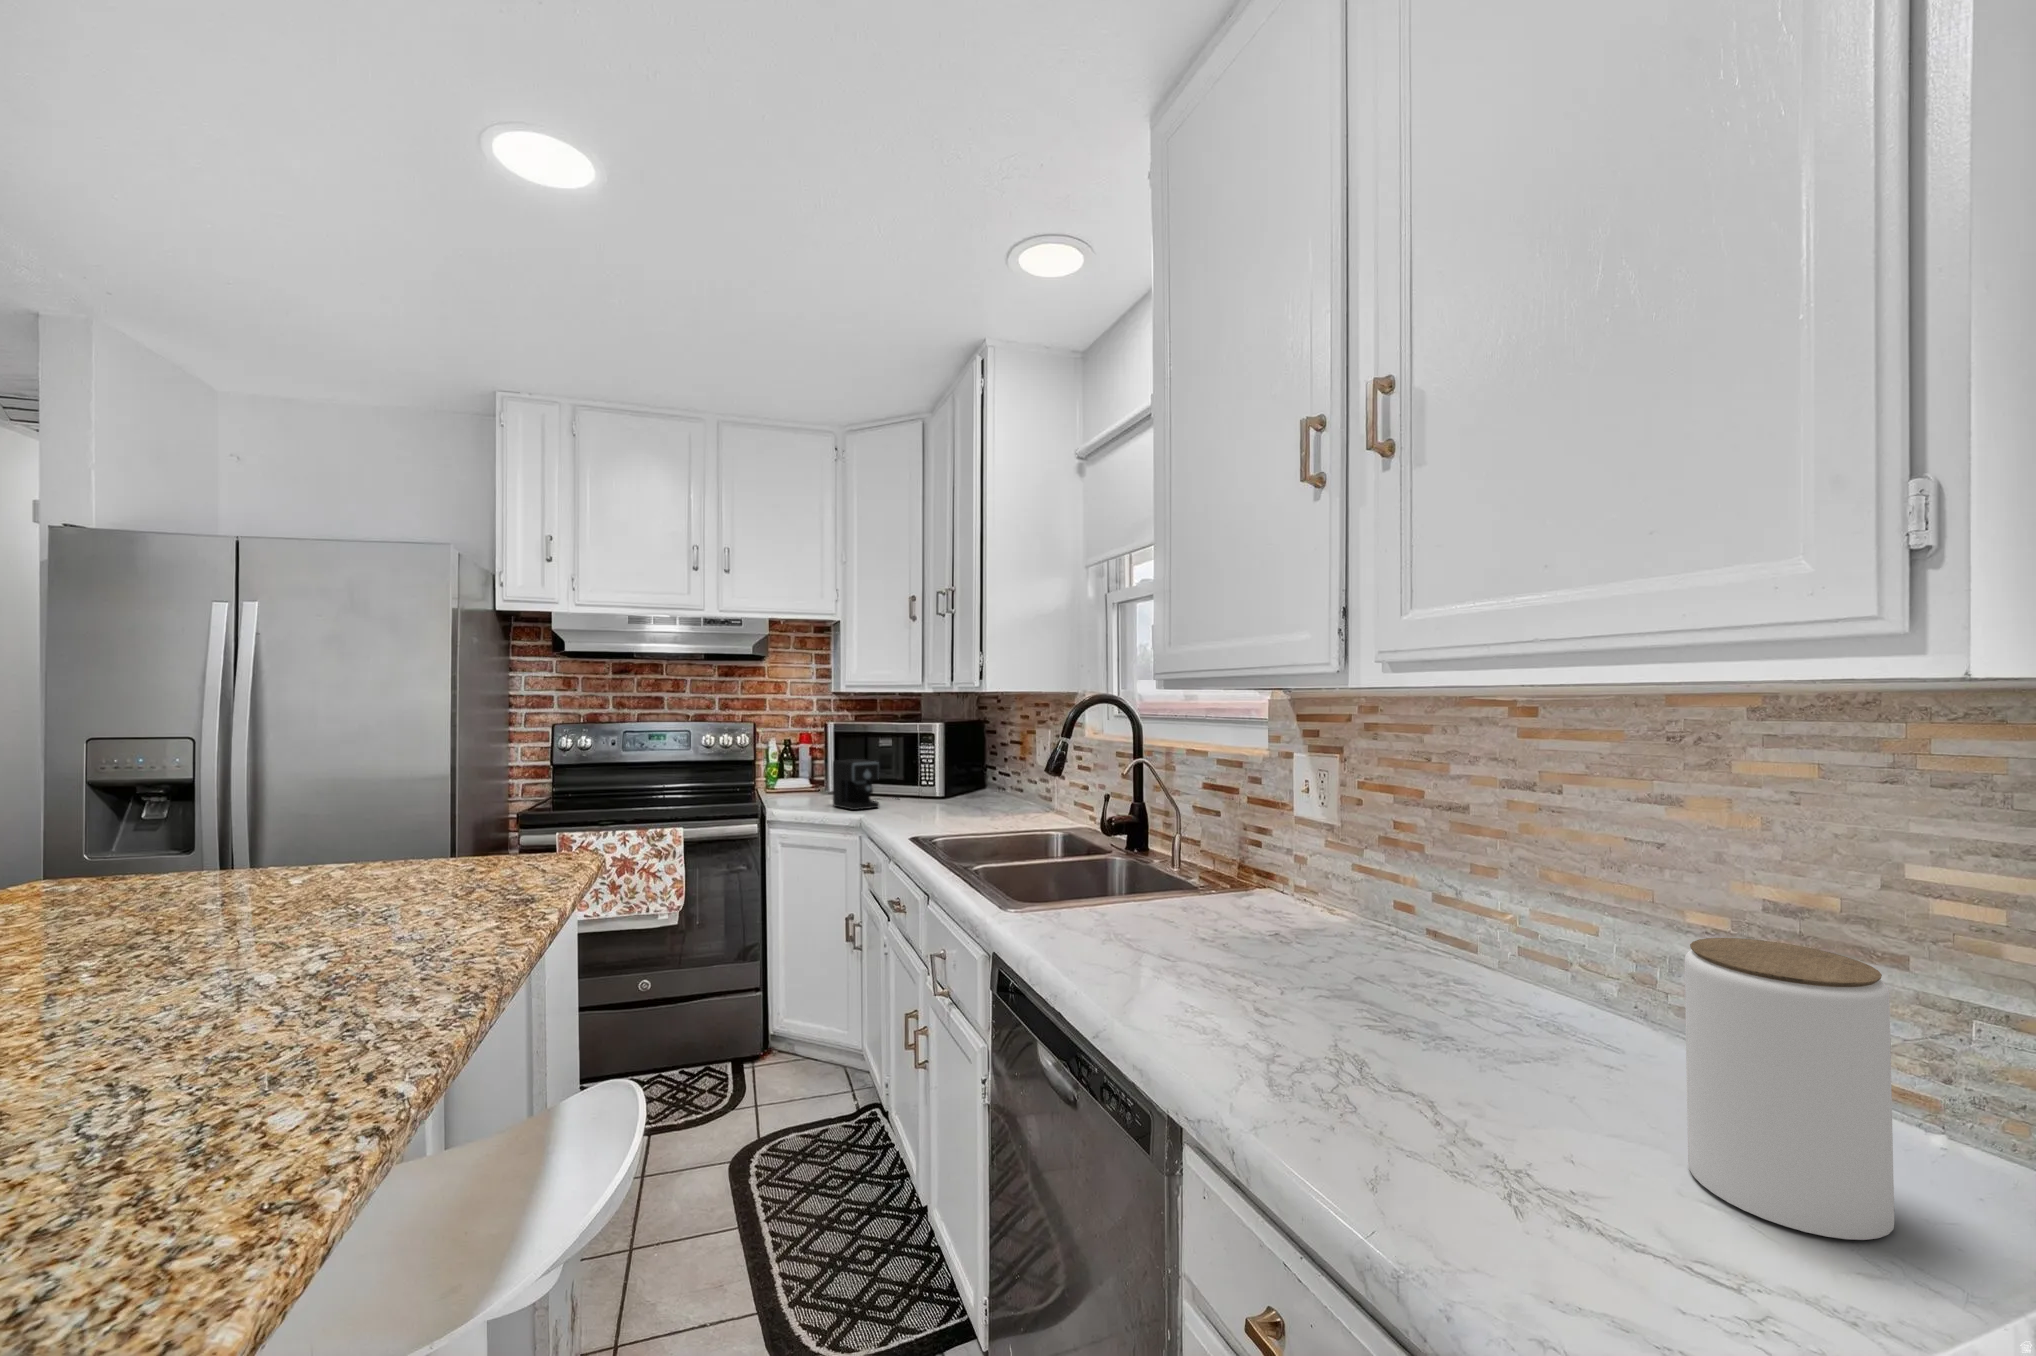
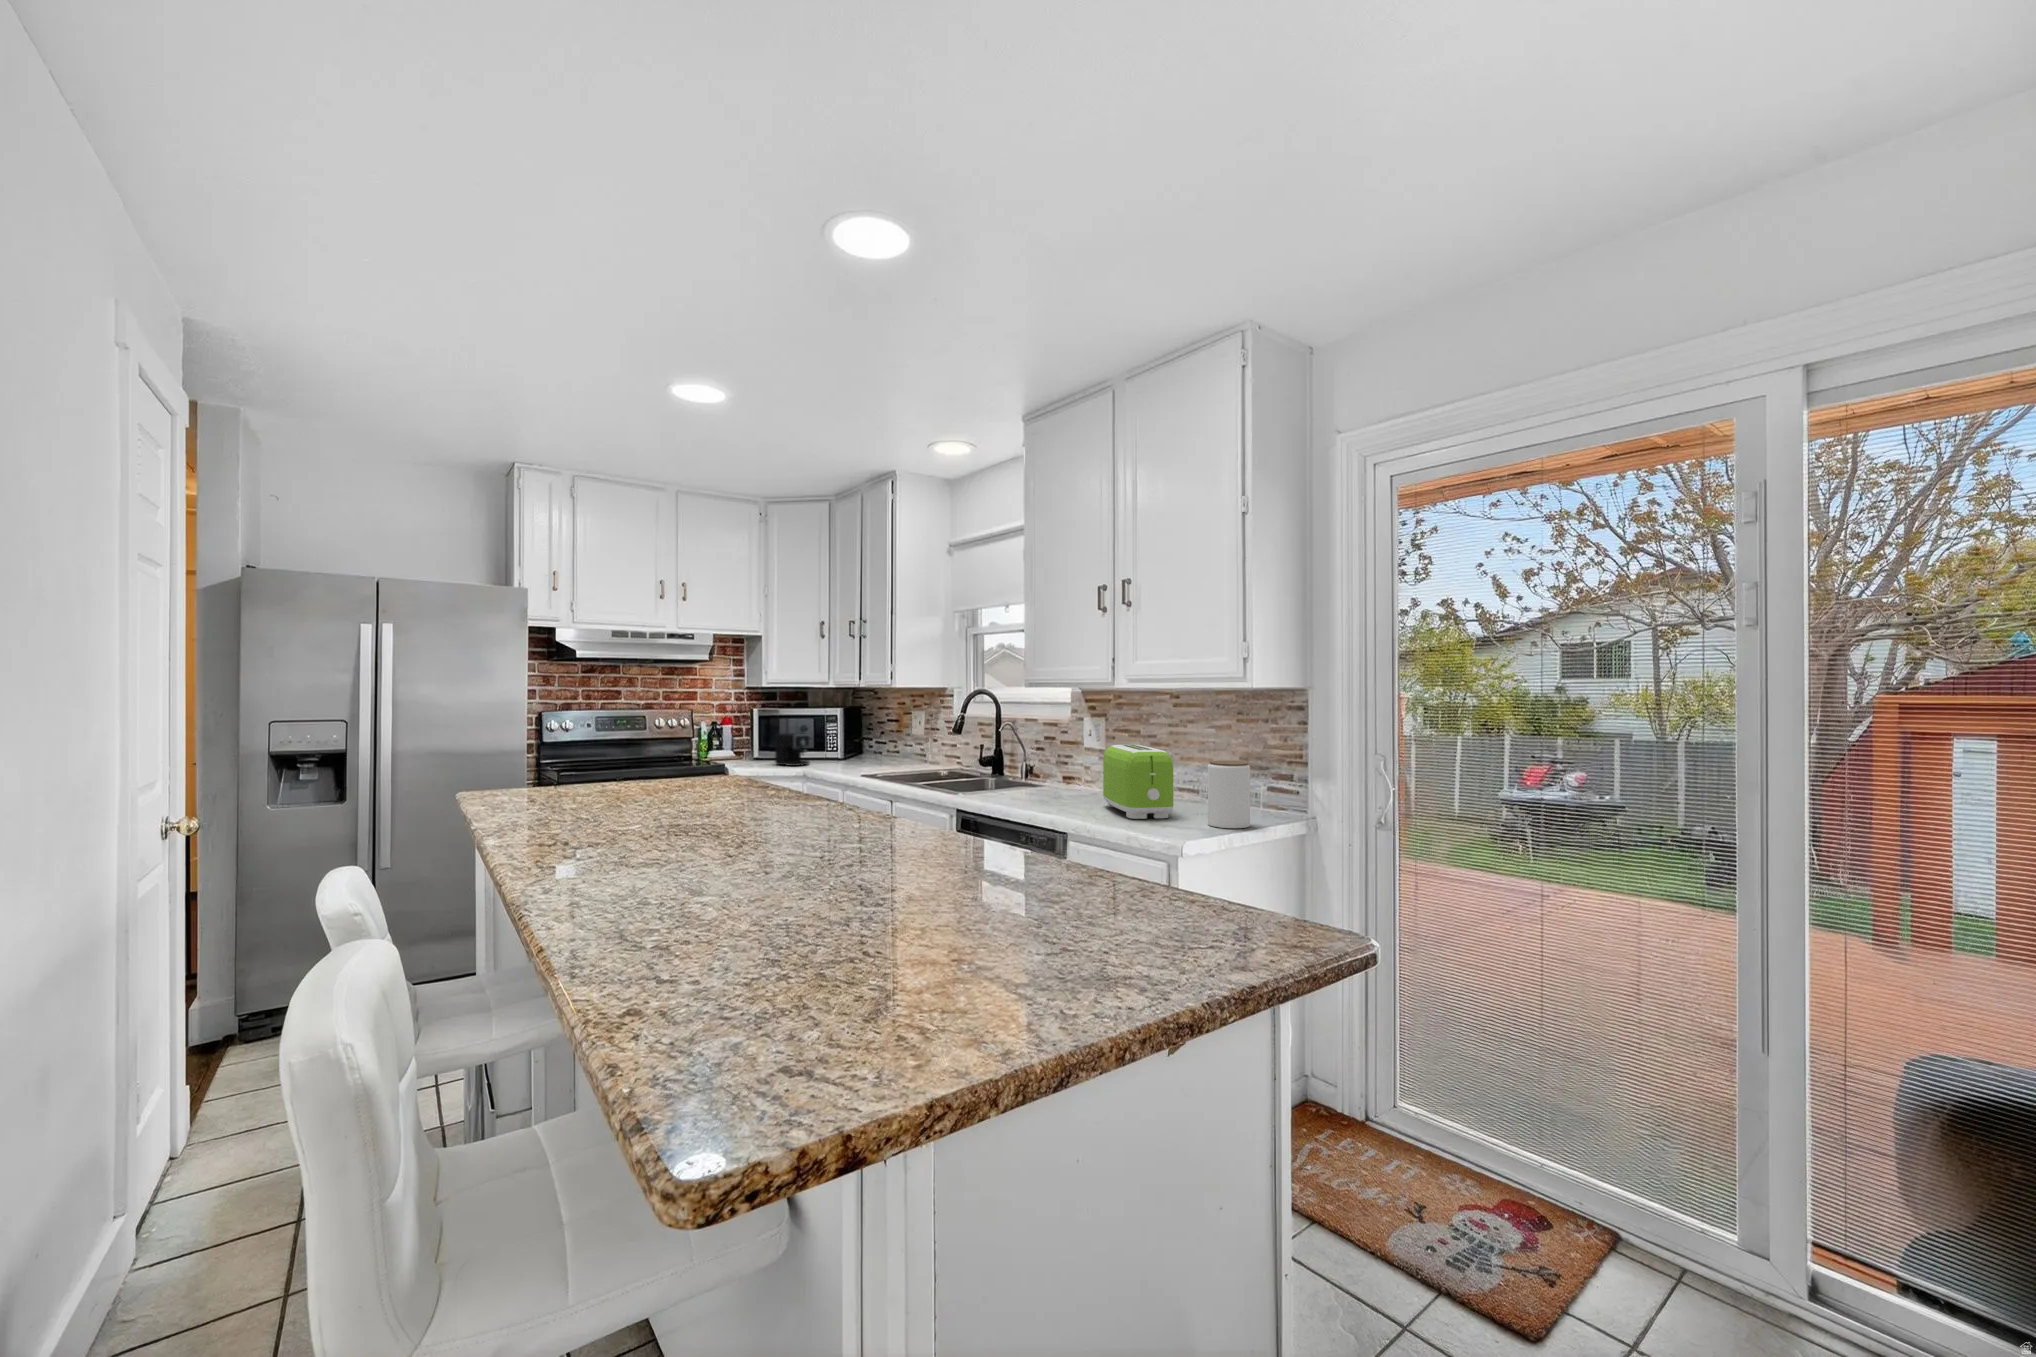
toaster: none [1320,835,1537,1093] -> present [1103,745,1173,819]

